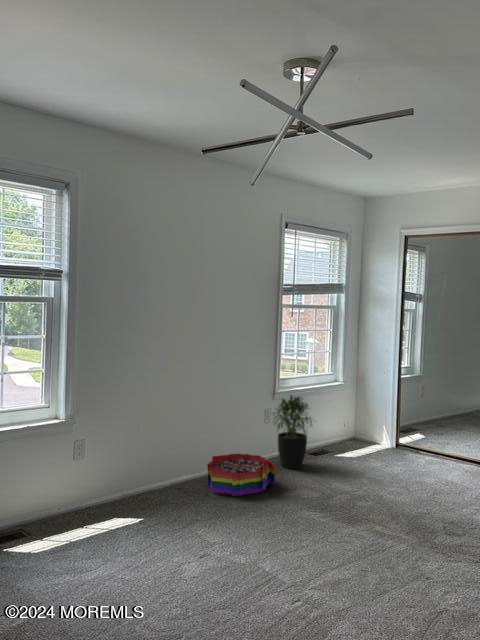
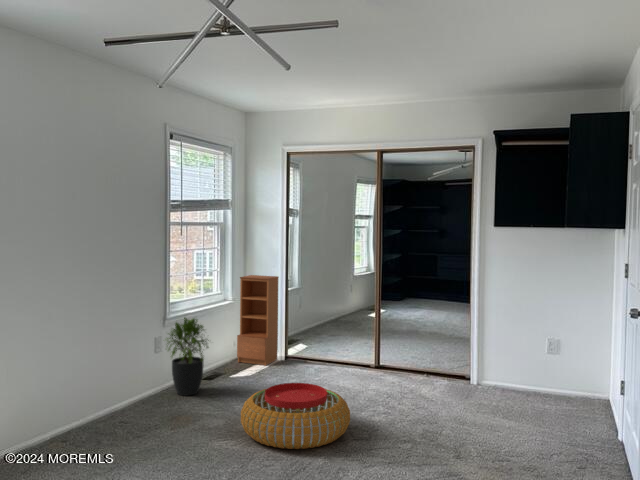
bookcase: none [346,359,392,450] -> present [237,275,279,365]
storage bin: present [207,453,275,496] -> none [98,386,176,436]
pouf: none [330,469,444,537] -> present [241,383,350,449]

